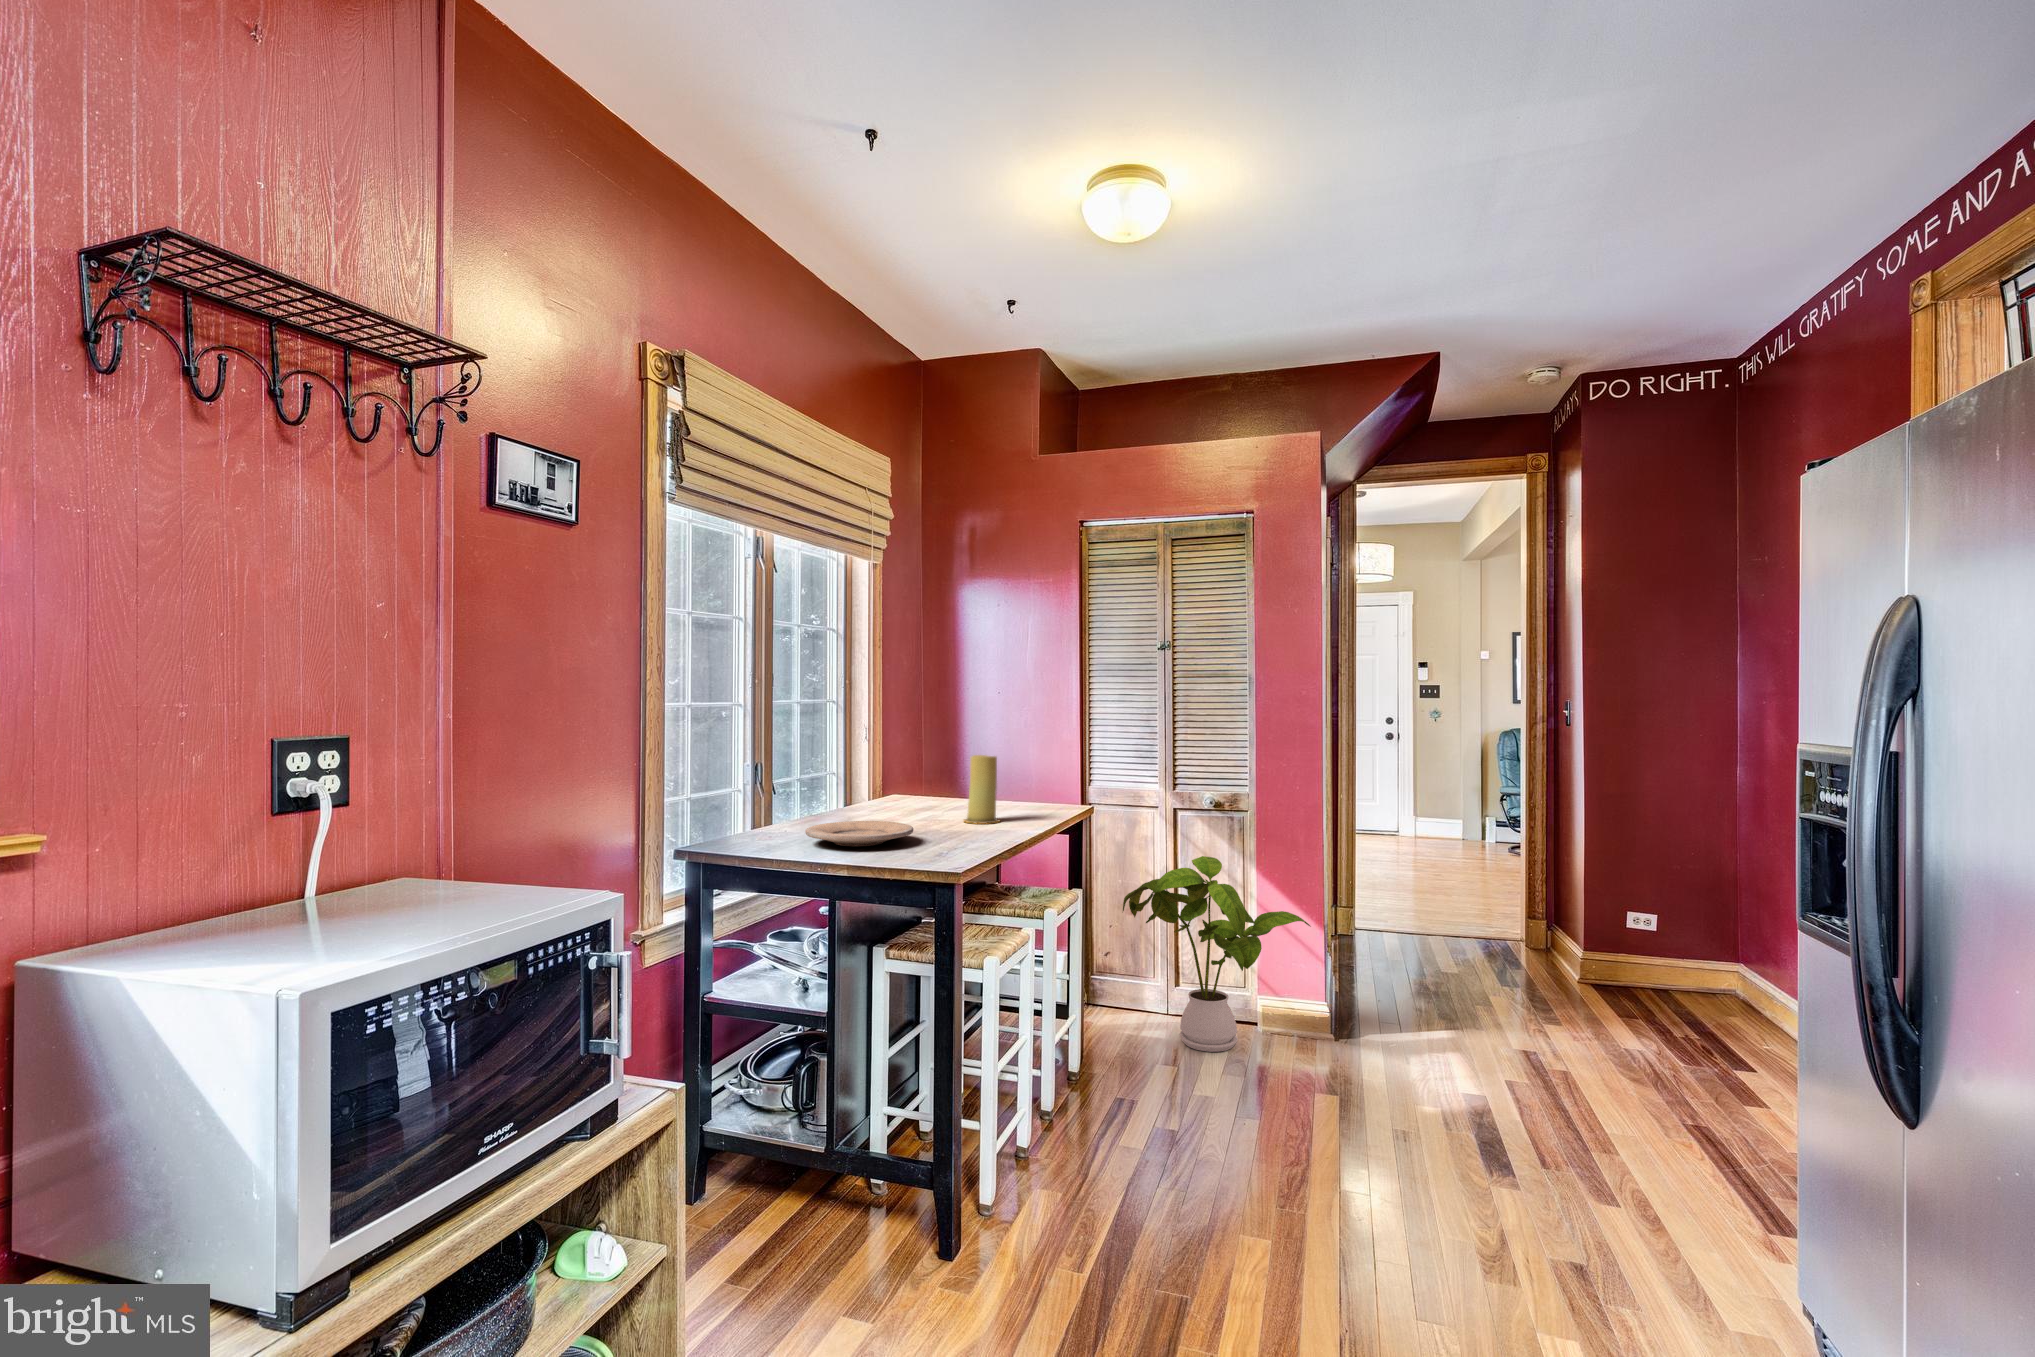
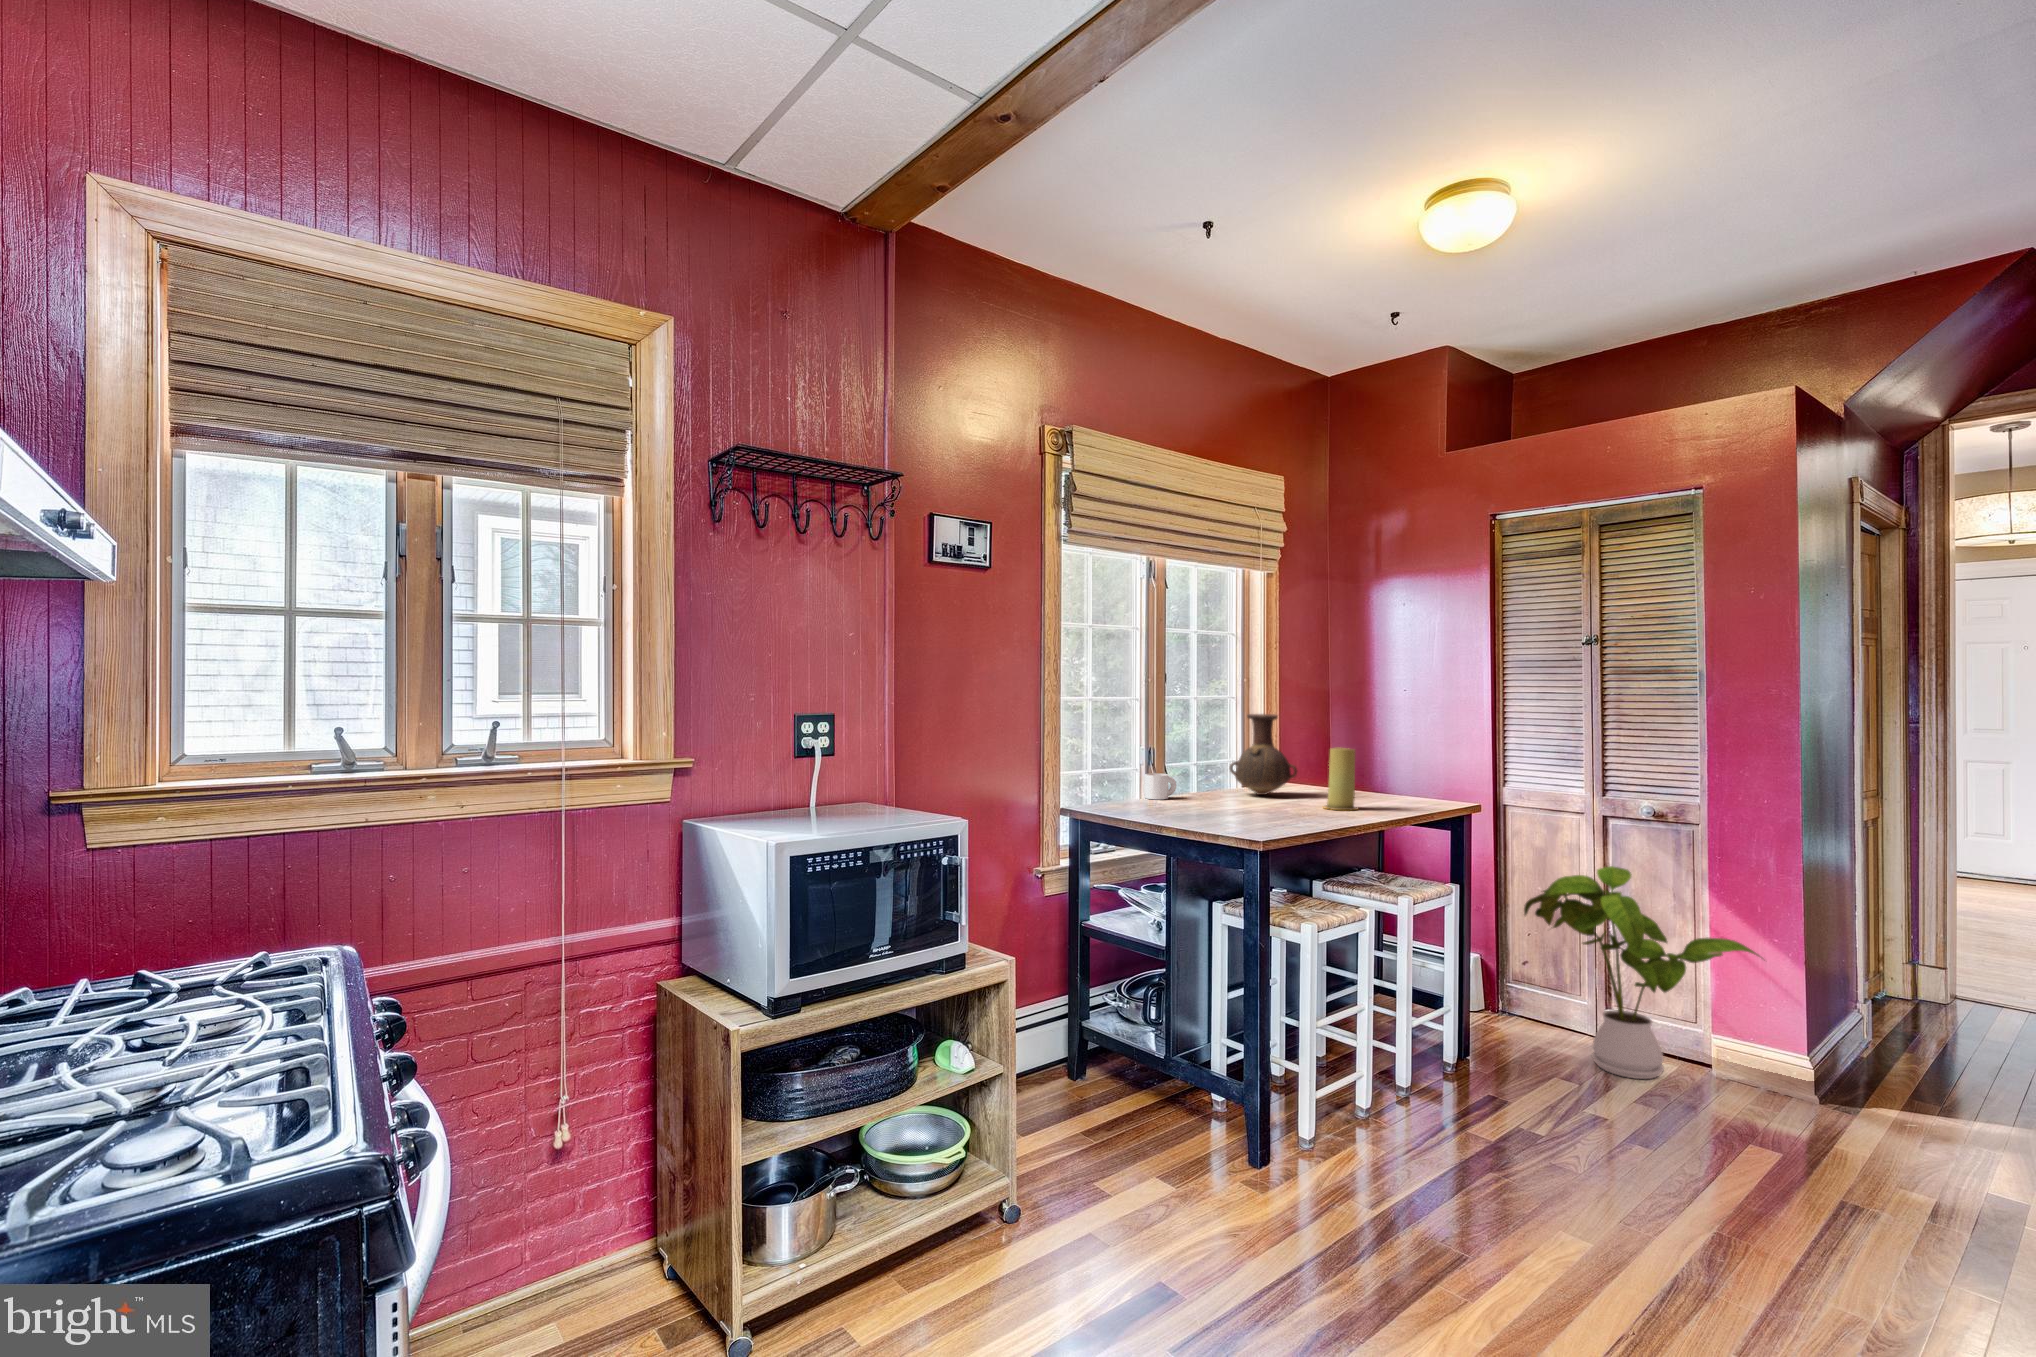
vase: none [844,719,921,811] -> present [1230,714,1297,795]
mug: none [755,794,792,826] -> present [1145,773,1176,799]
plate: present [805,821,913,846] -> none [1164,798,1255,818]

